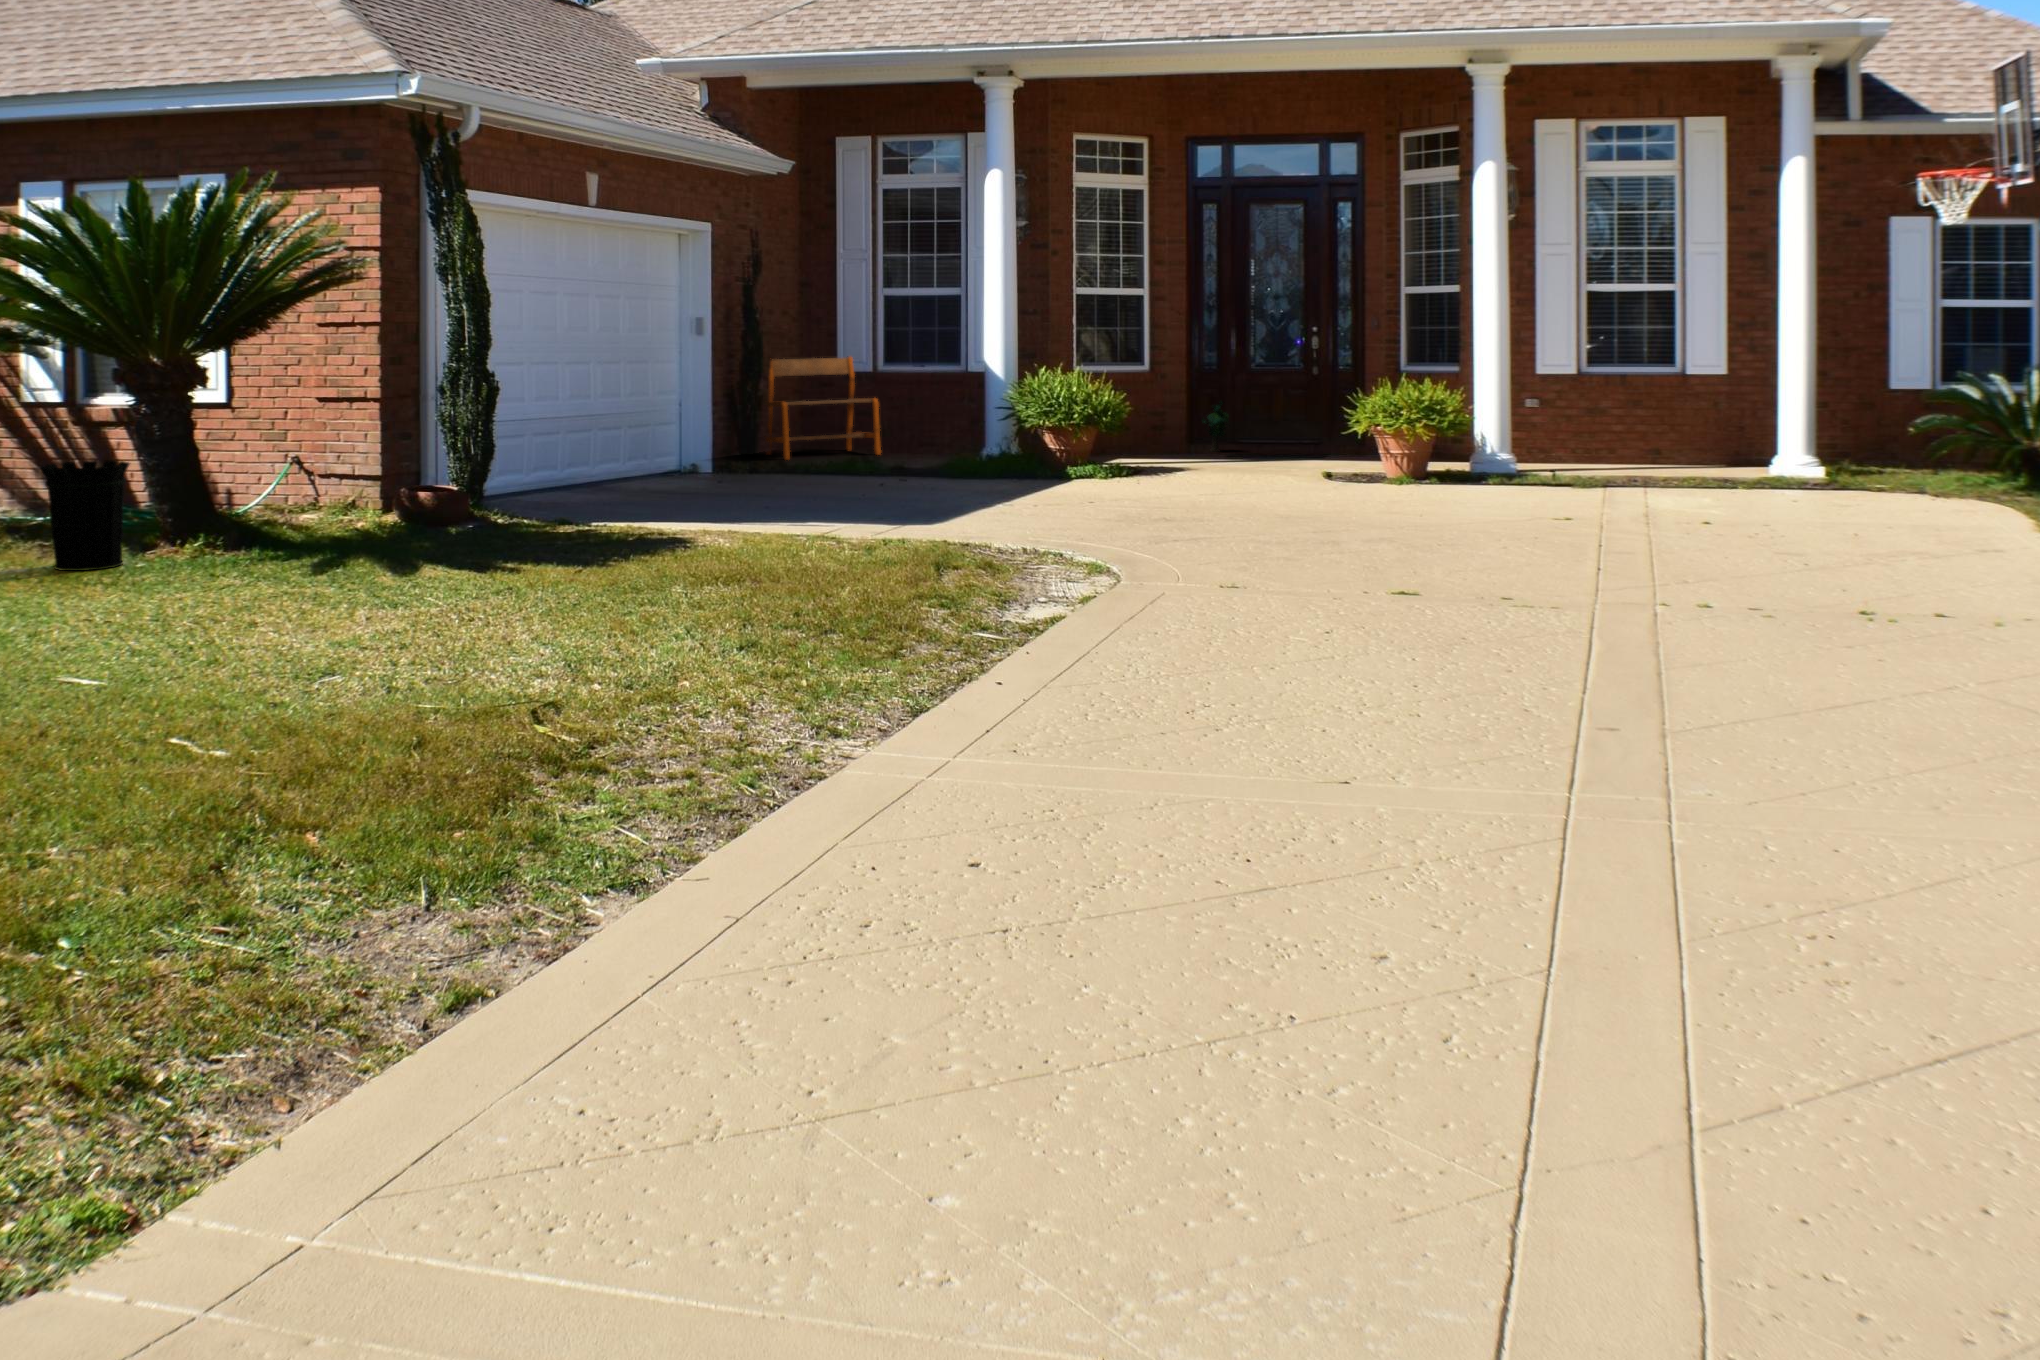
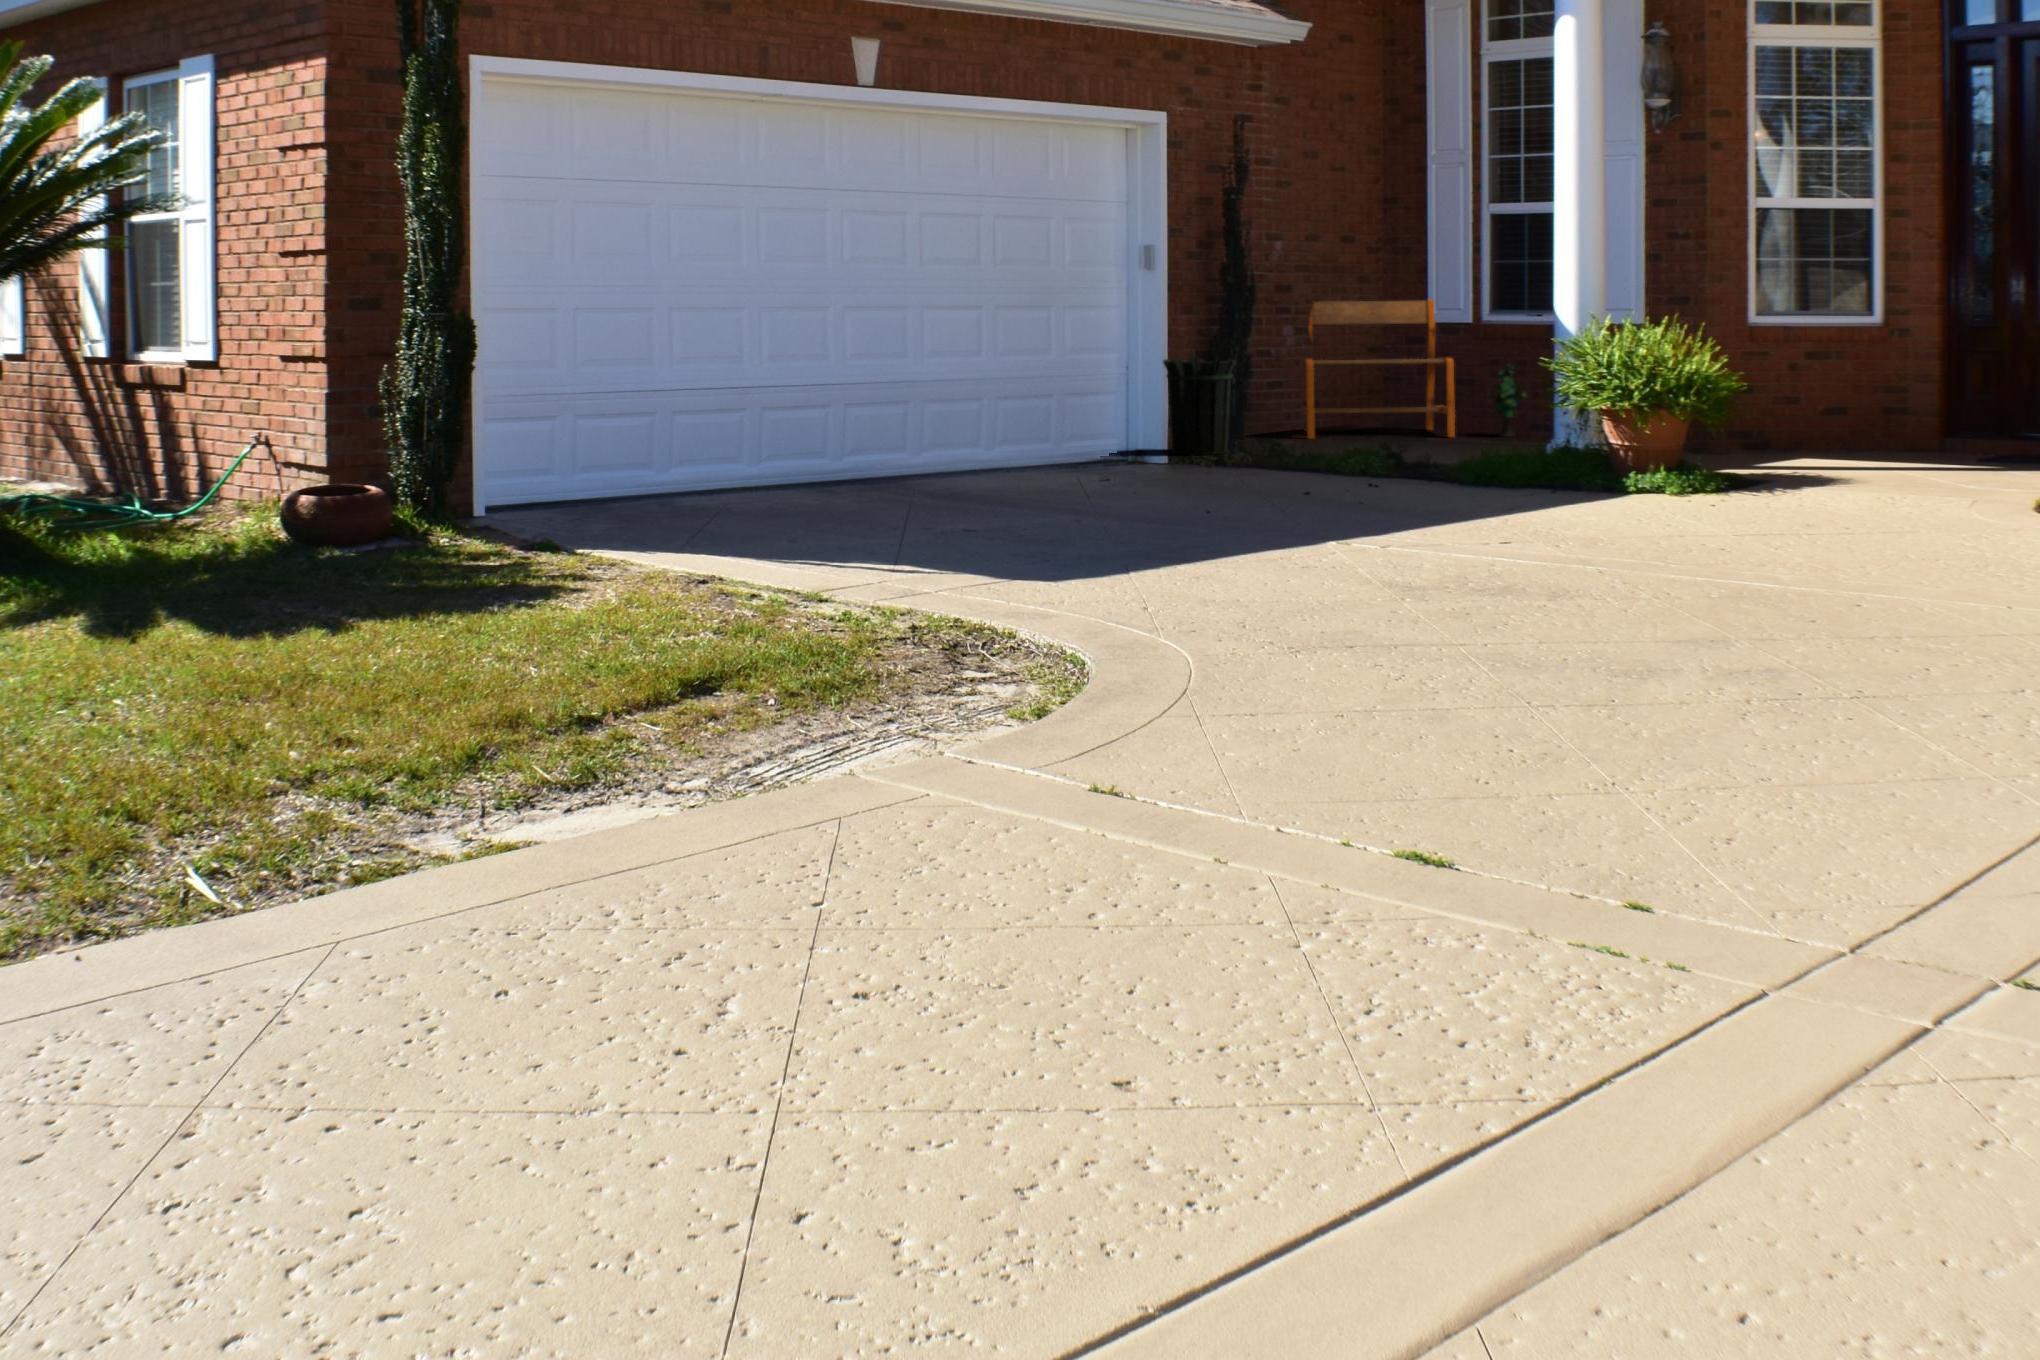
decorative plant: present [1202,401,1229,452] -> present [1490,365,1526,437]
waste bin: present [41,460,129,571] -> present [1163,358,1236,455]

